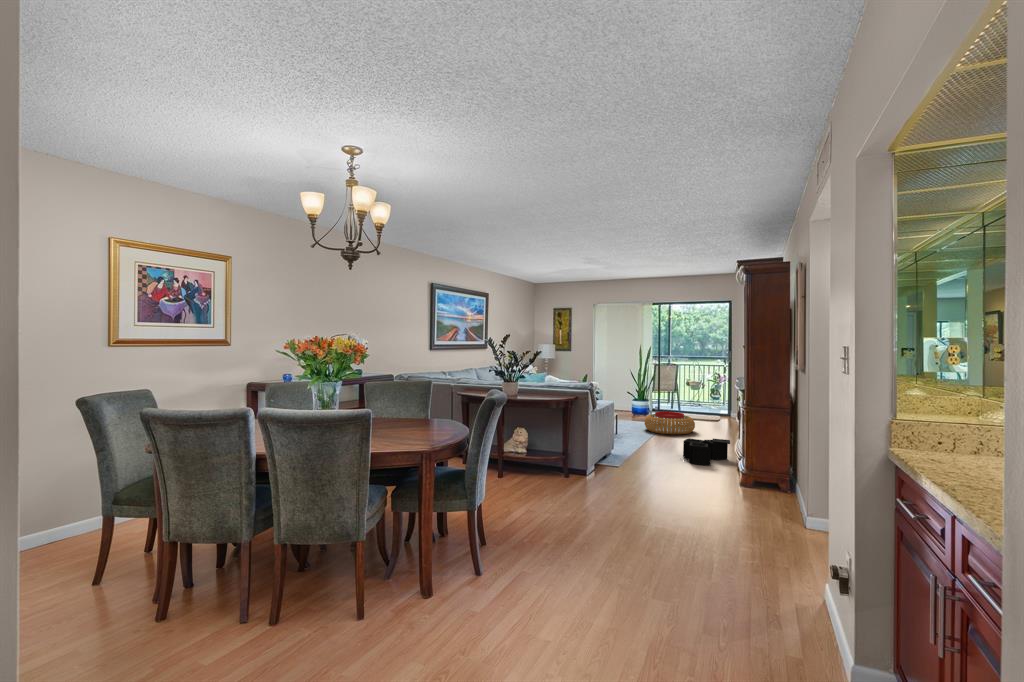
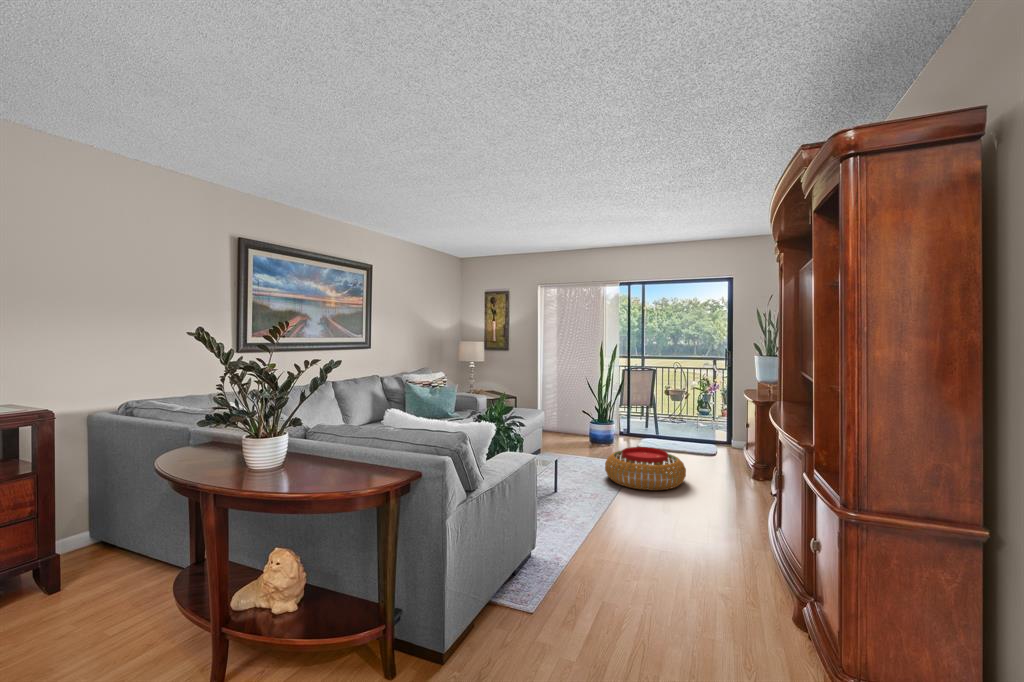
storage bin: present [683,438,730,465] -> none [672,529,777,615]

